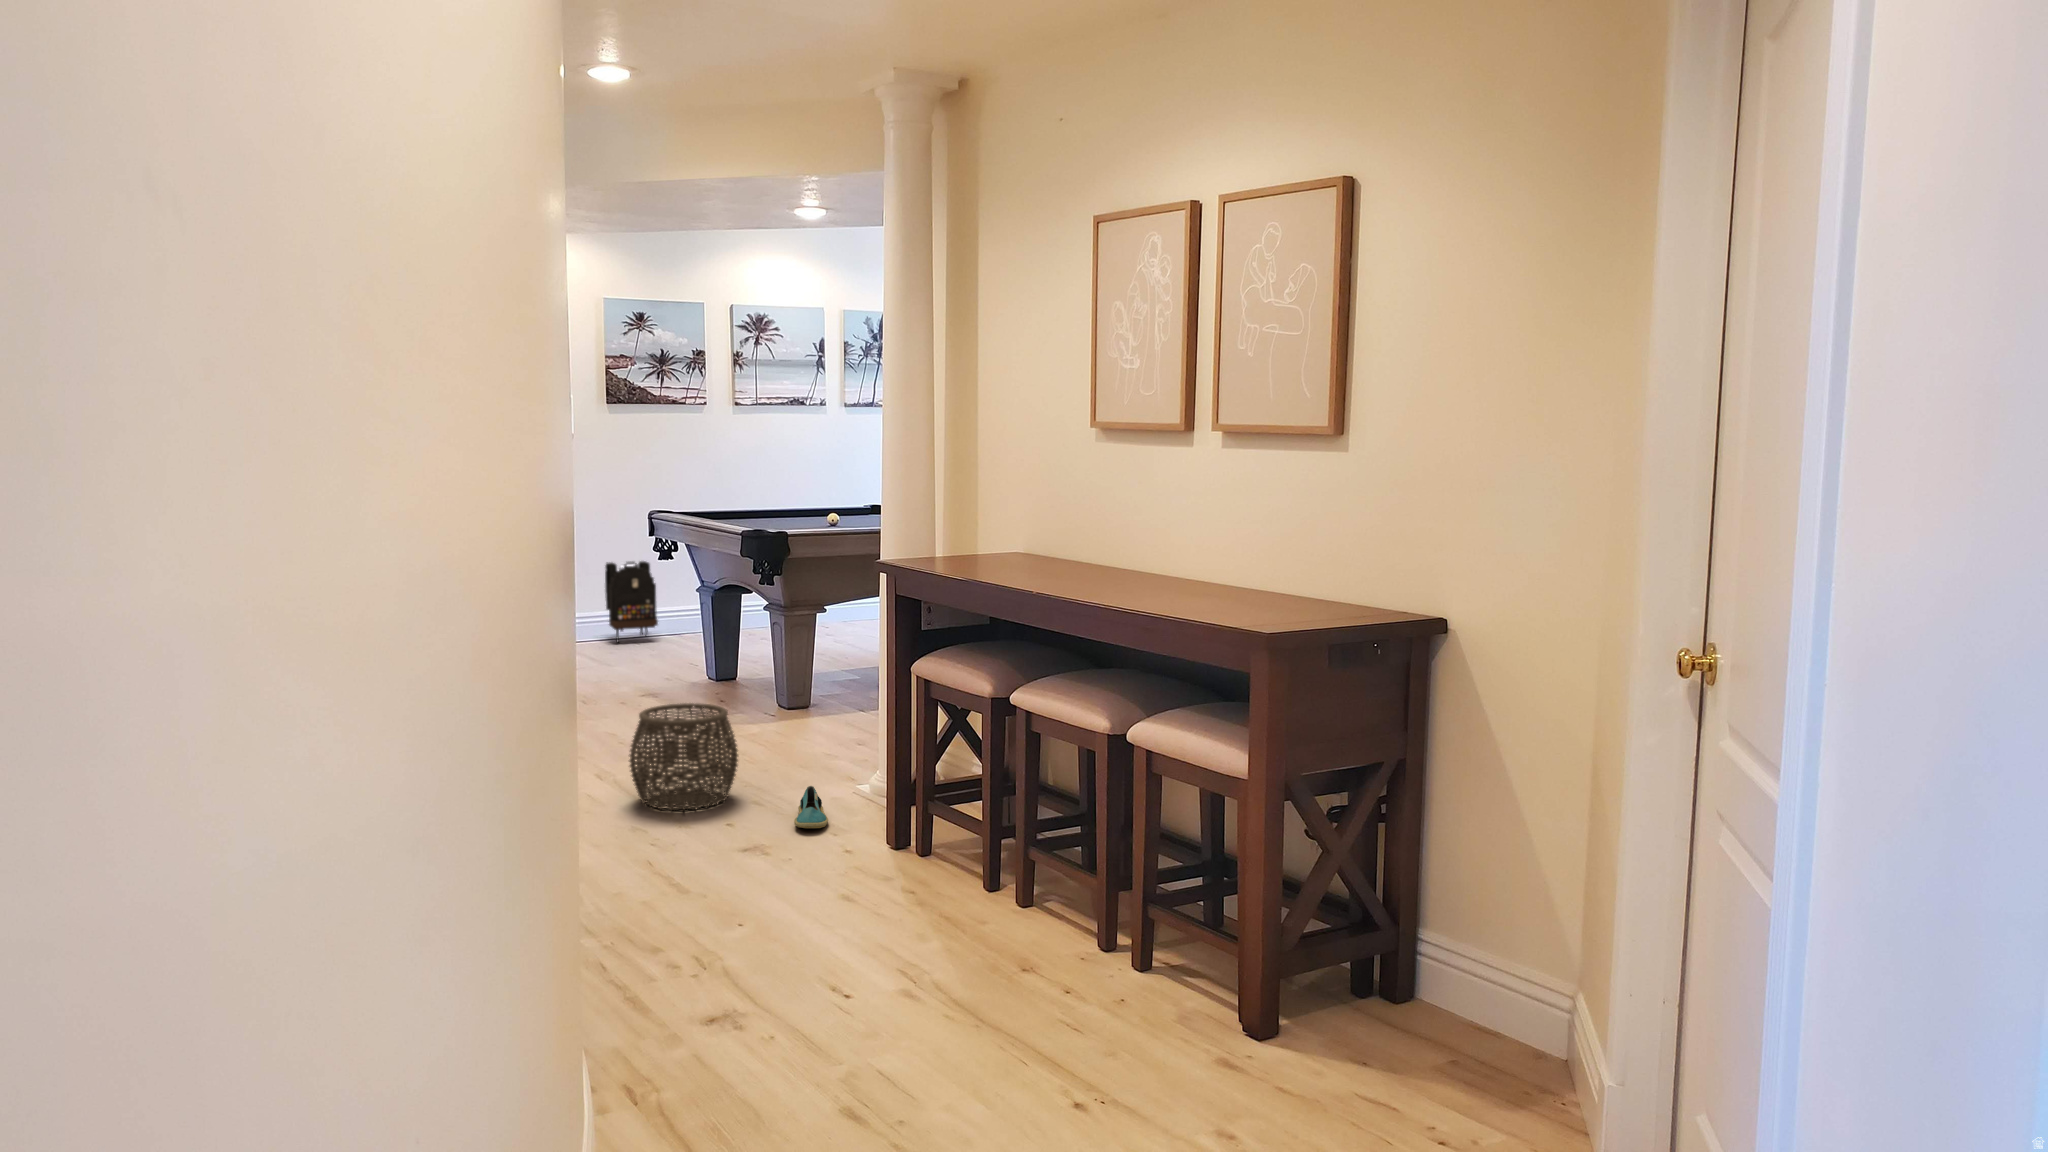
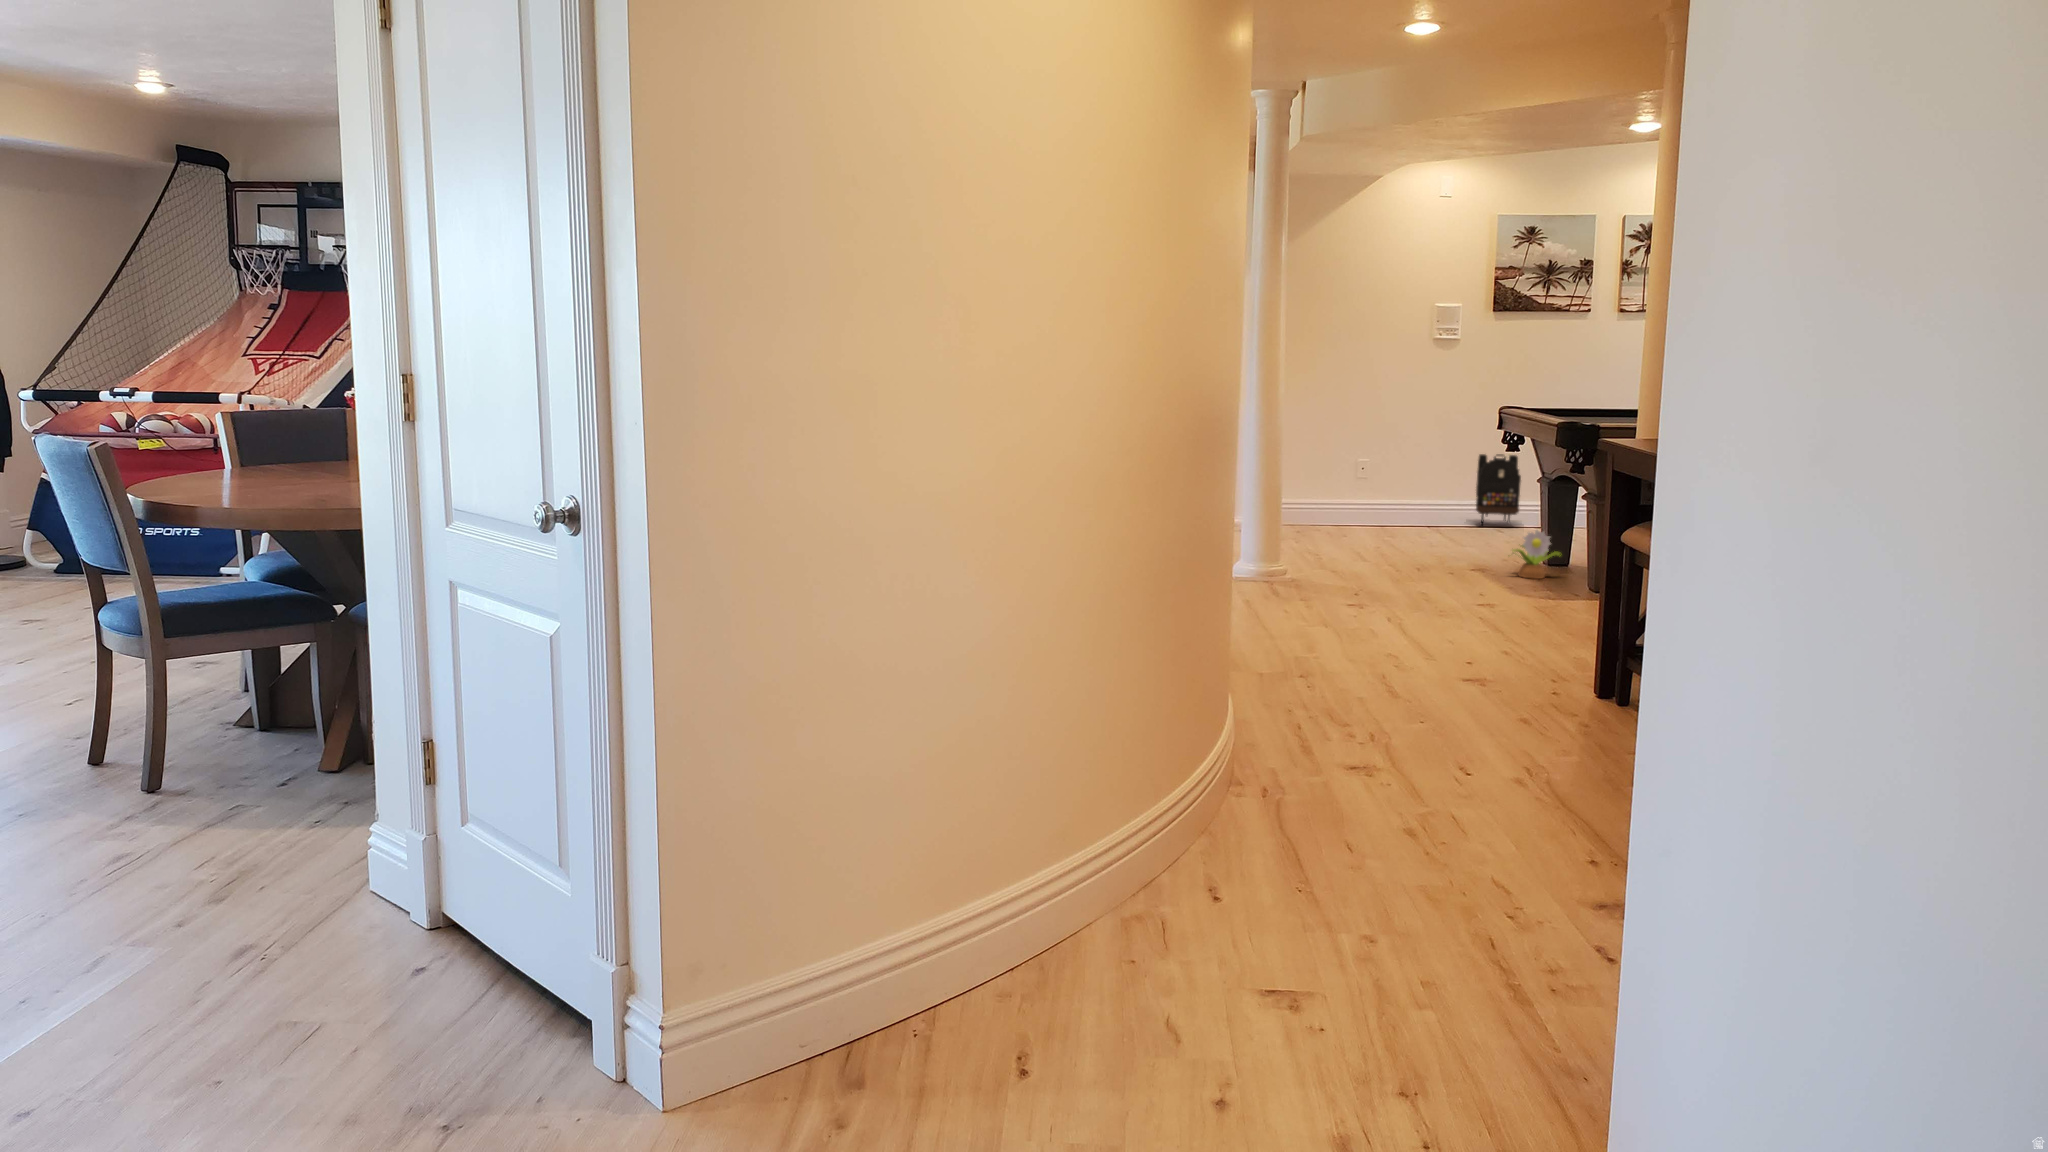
decorative plant: none [687,648,744,704] -> present [1513,530,1562,579]
woven basket: present [629,703,738,810] -> none [1406,559,1500,646]
shoe: present [794,786,828,828] -> none [1525,640,1561,673]

